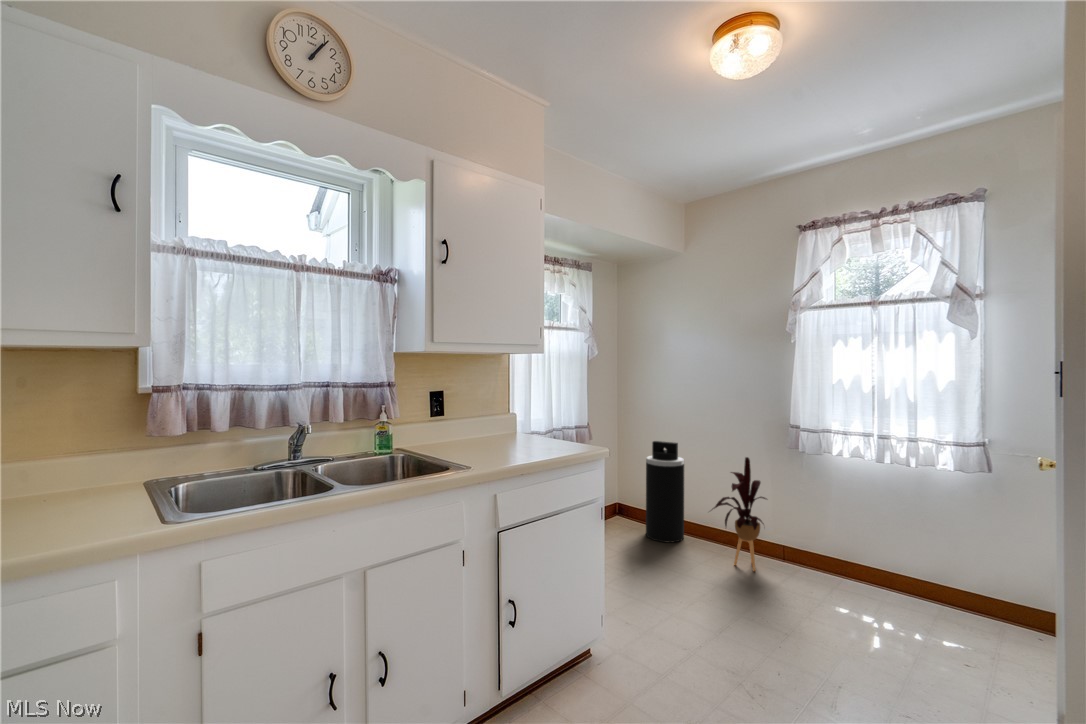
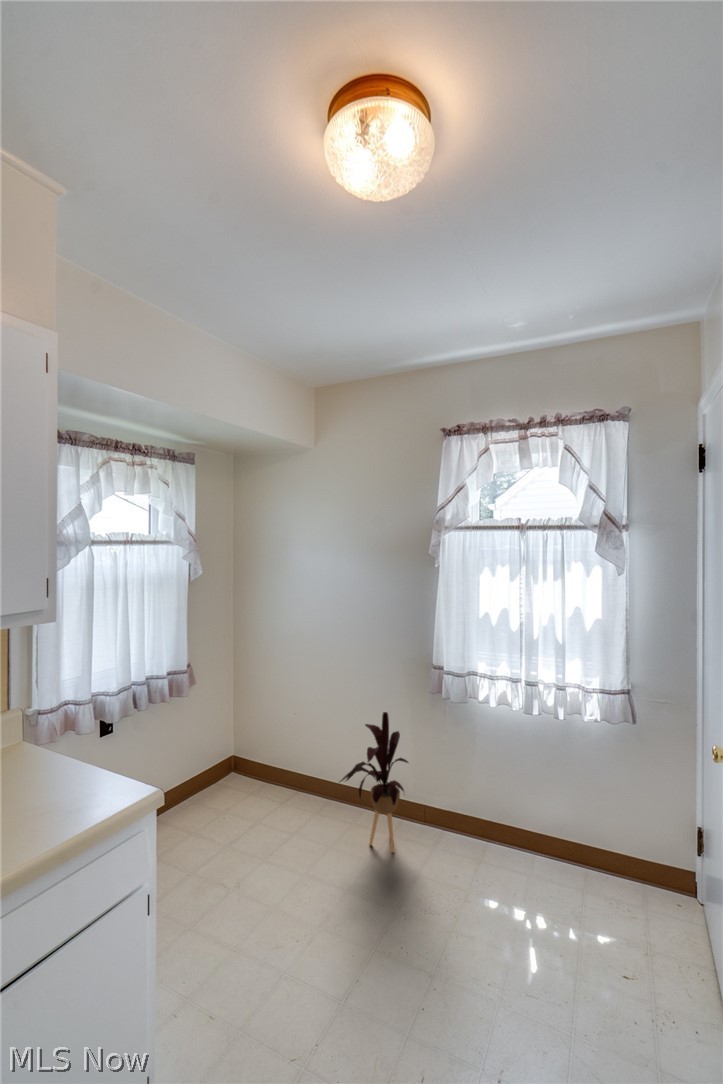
trash can: present [646,441,684,542] -> none [264,685,312,818]

